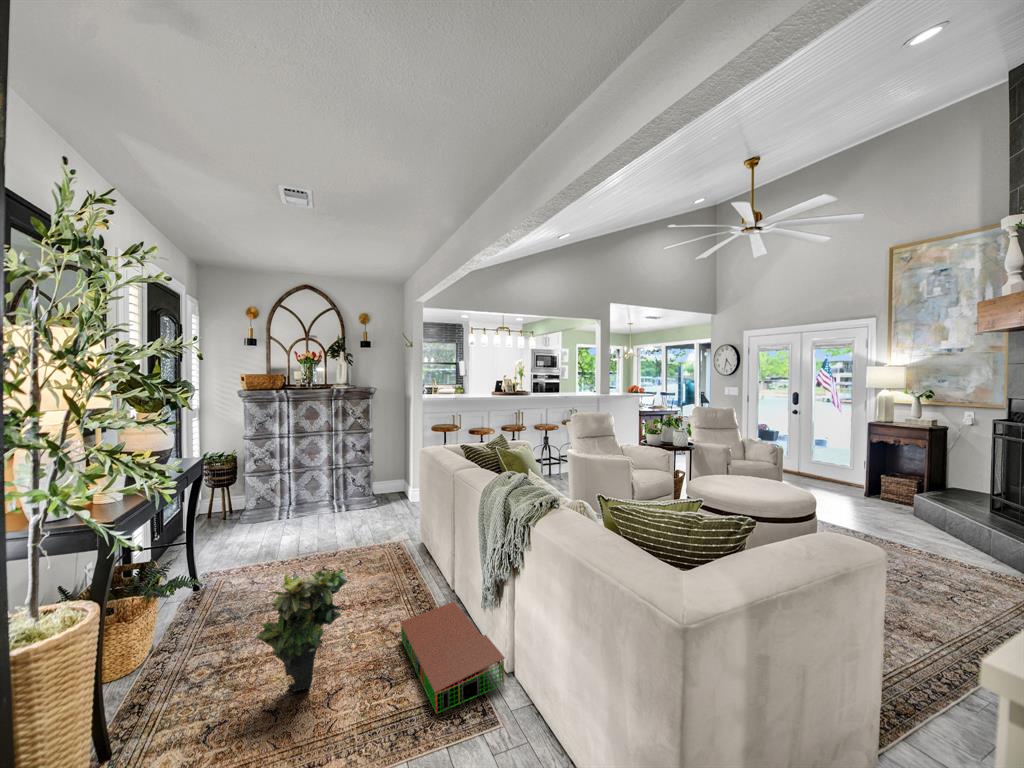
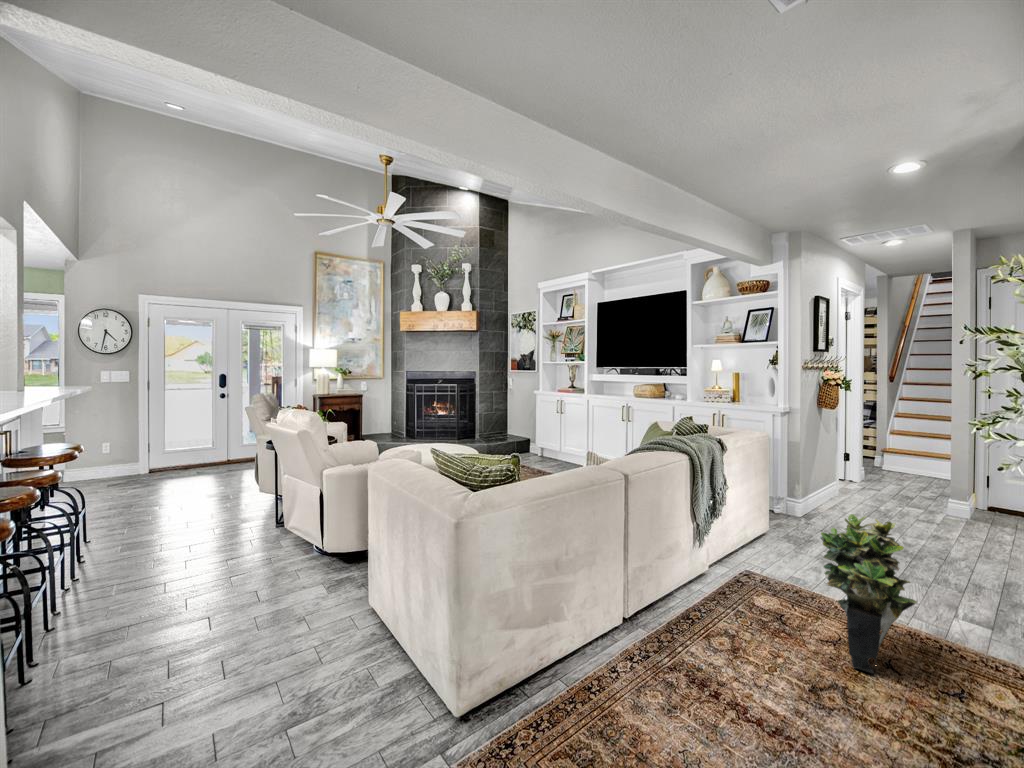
storage bin: present [400,602,505,713] -> none [678,553,778,628]

